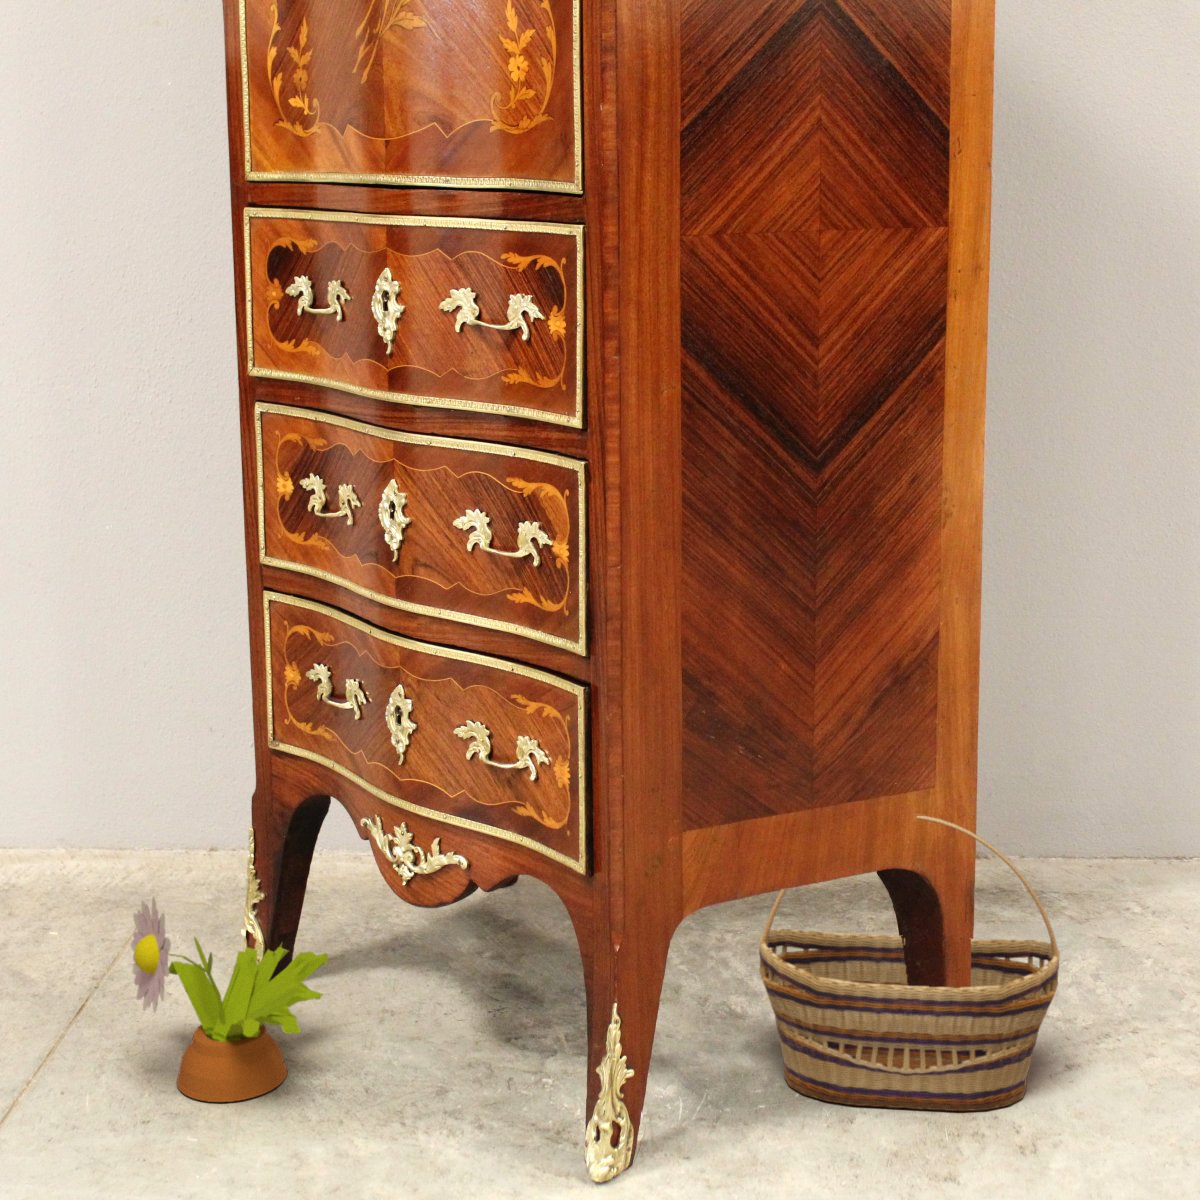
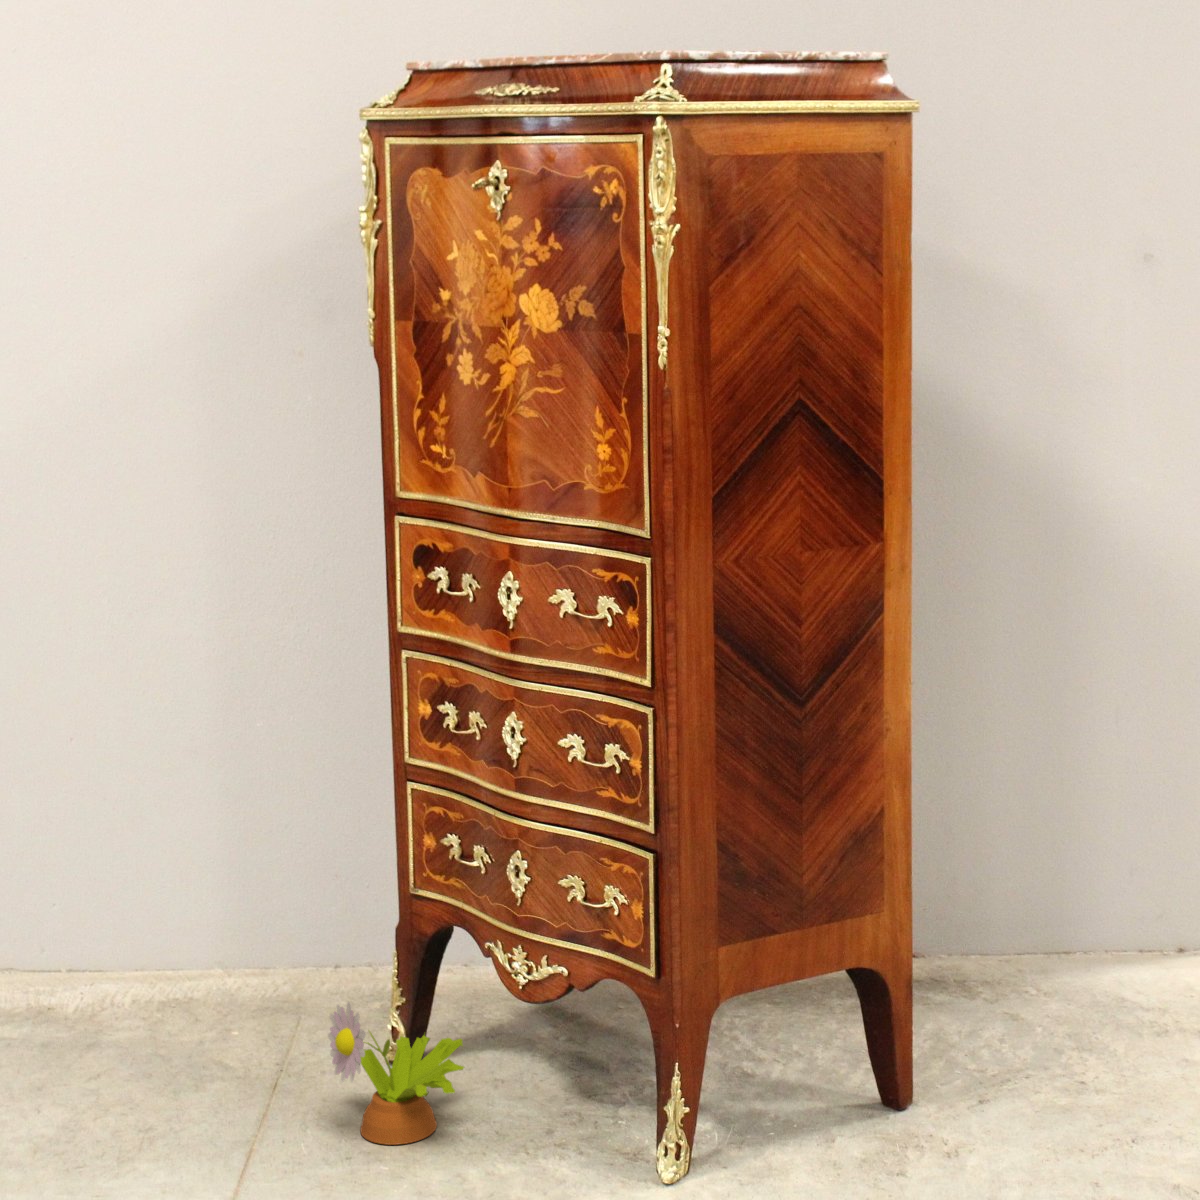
basket: present [759,816,1060,1111] -> none [767,929,973,1133]

